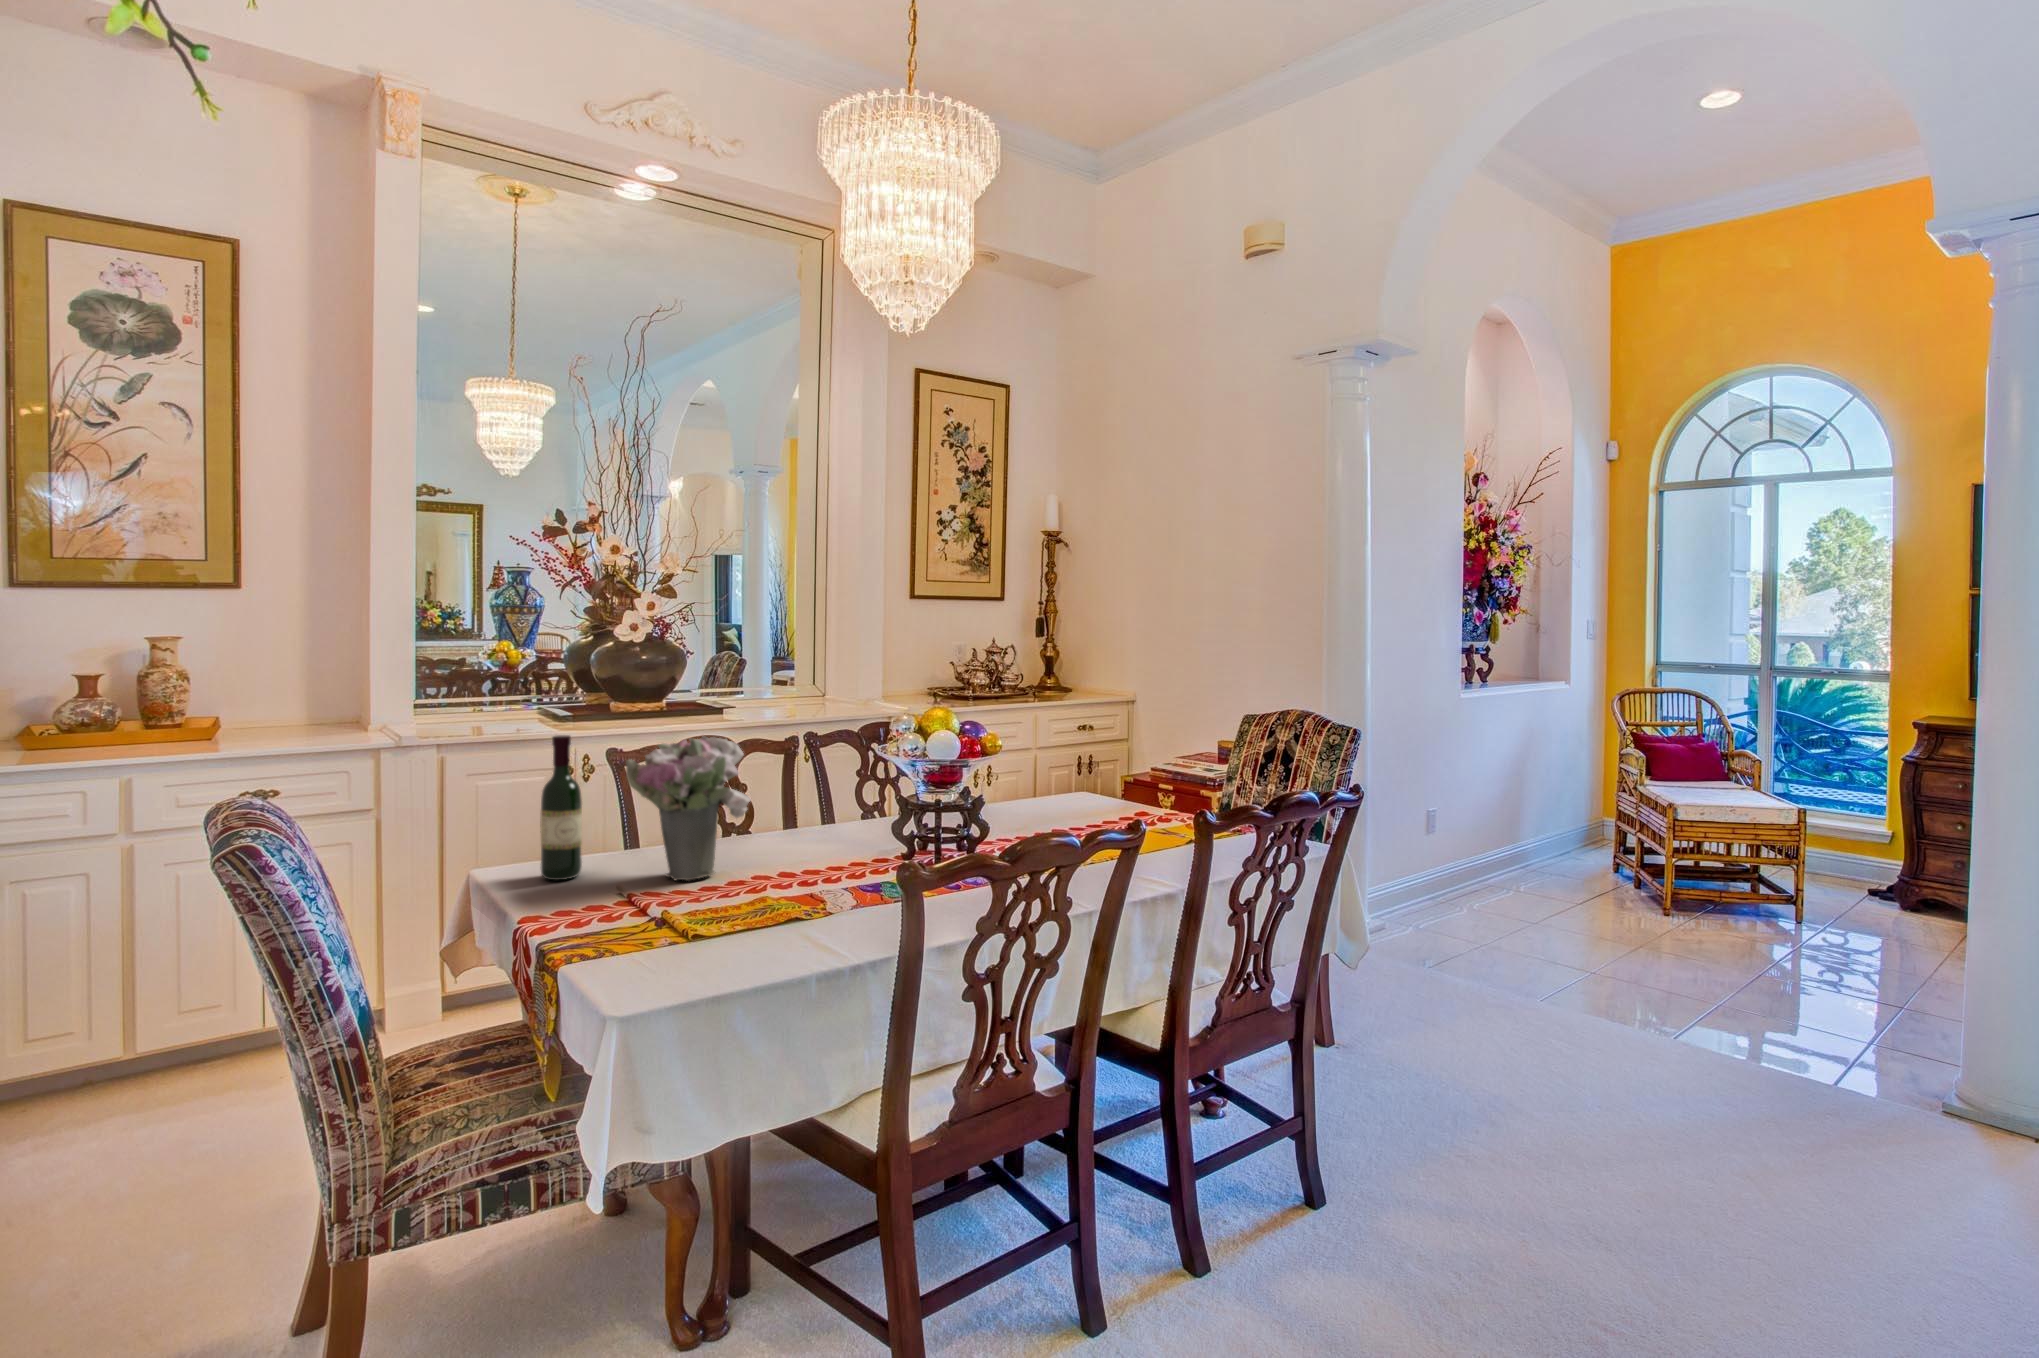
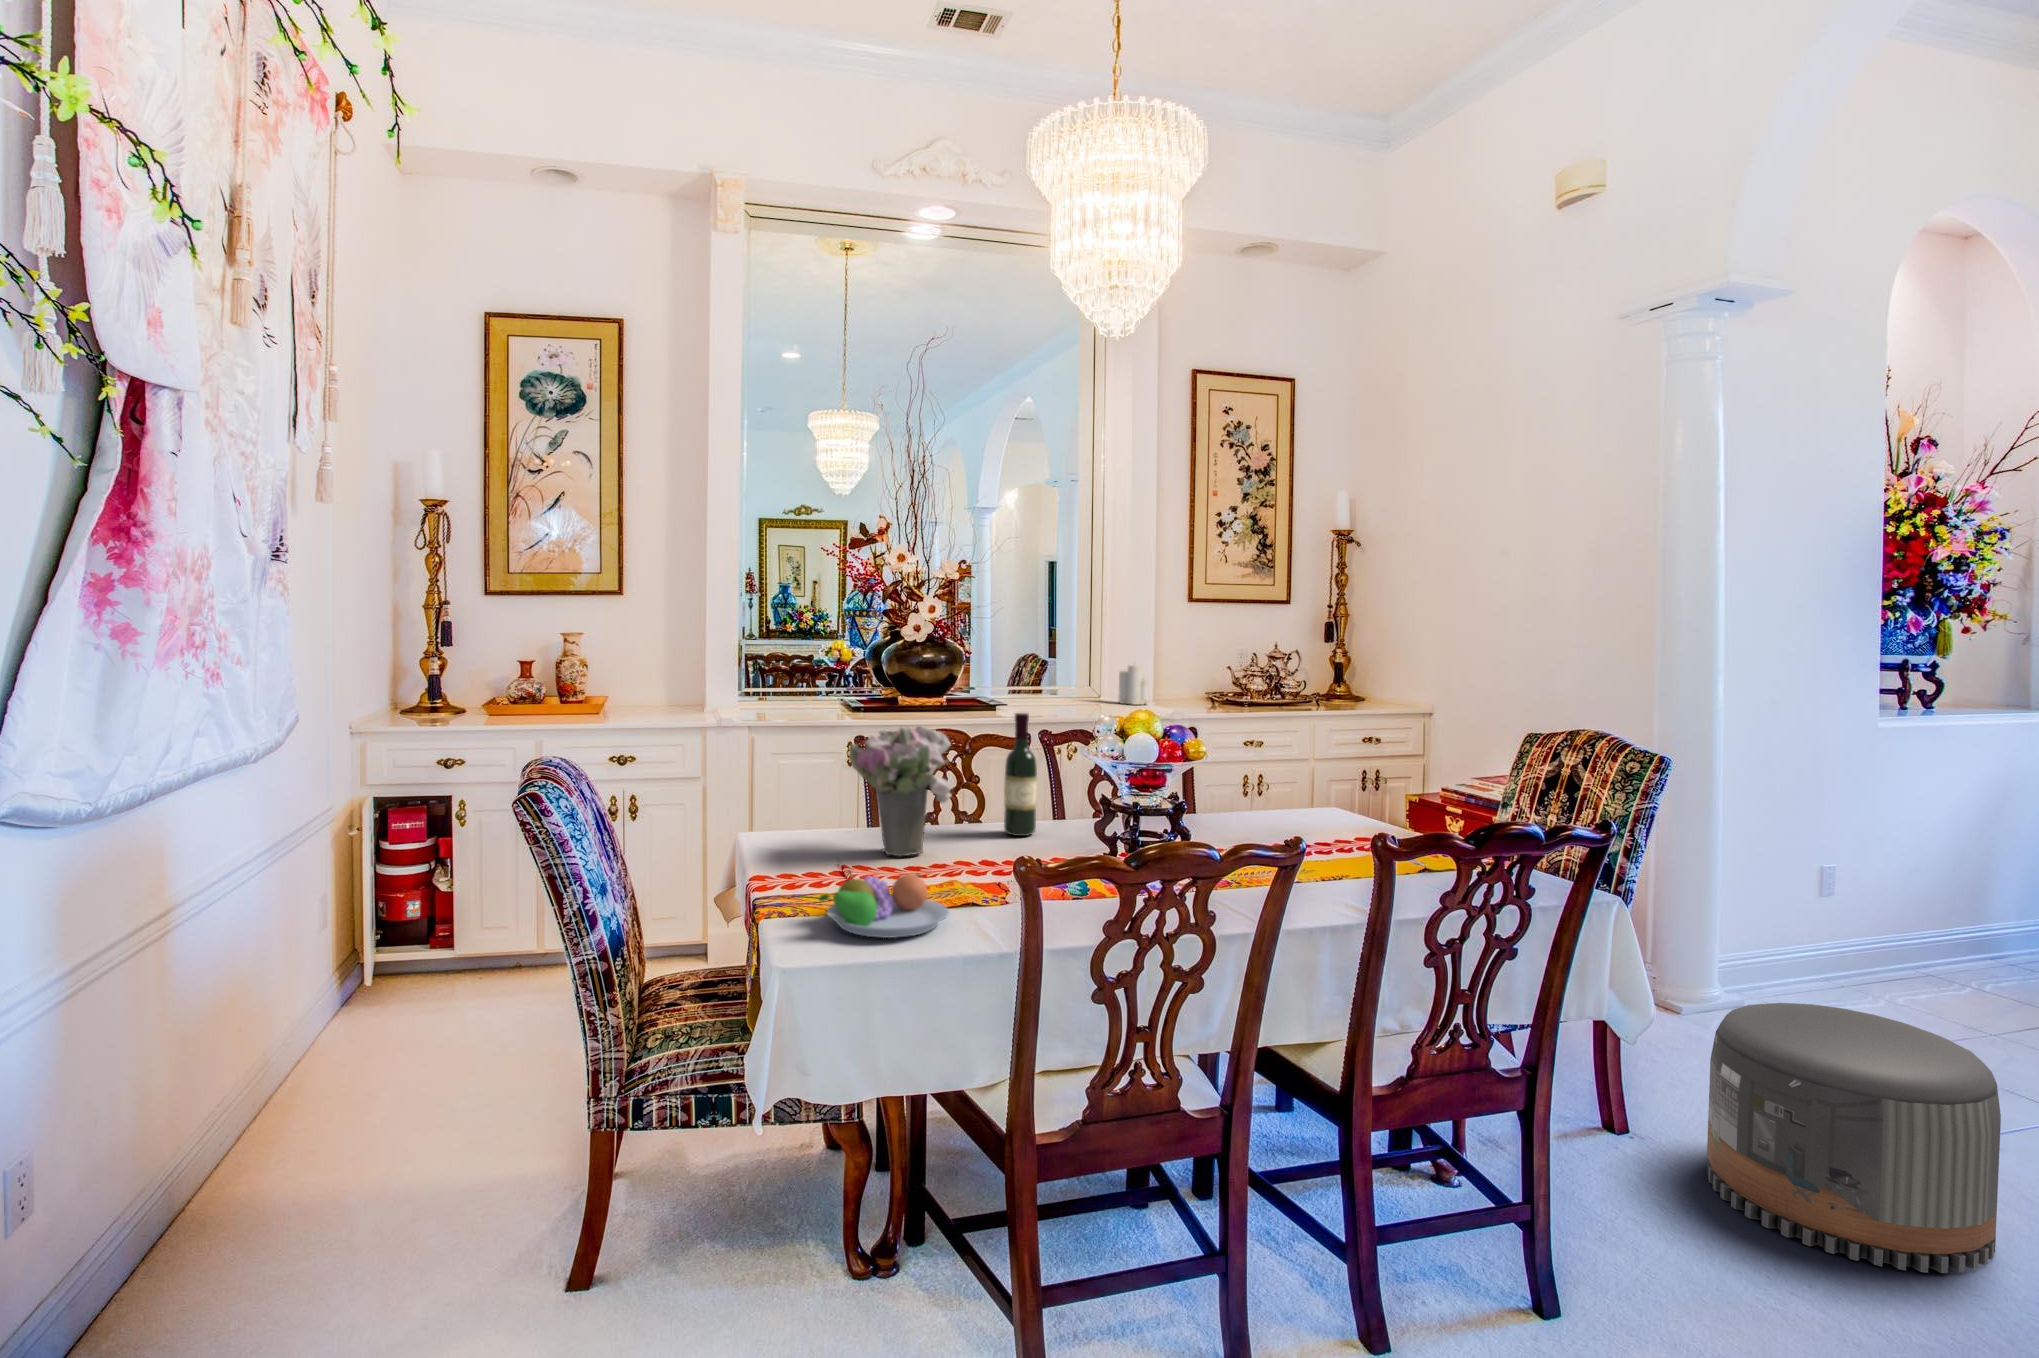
candle: none [845,659,877,704] -> present [1119,665,1148,705]
wine bottle: present [540,735,582,880] -> present [1004,713,1037,836]
fruit bowl: none [644,895,787,970] -> present [819,871,949,938]
pouf: none [1399,924,1595,1122] -> present [1707,1003,2001,1273]

